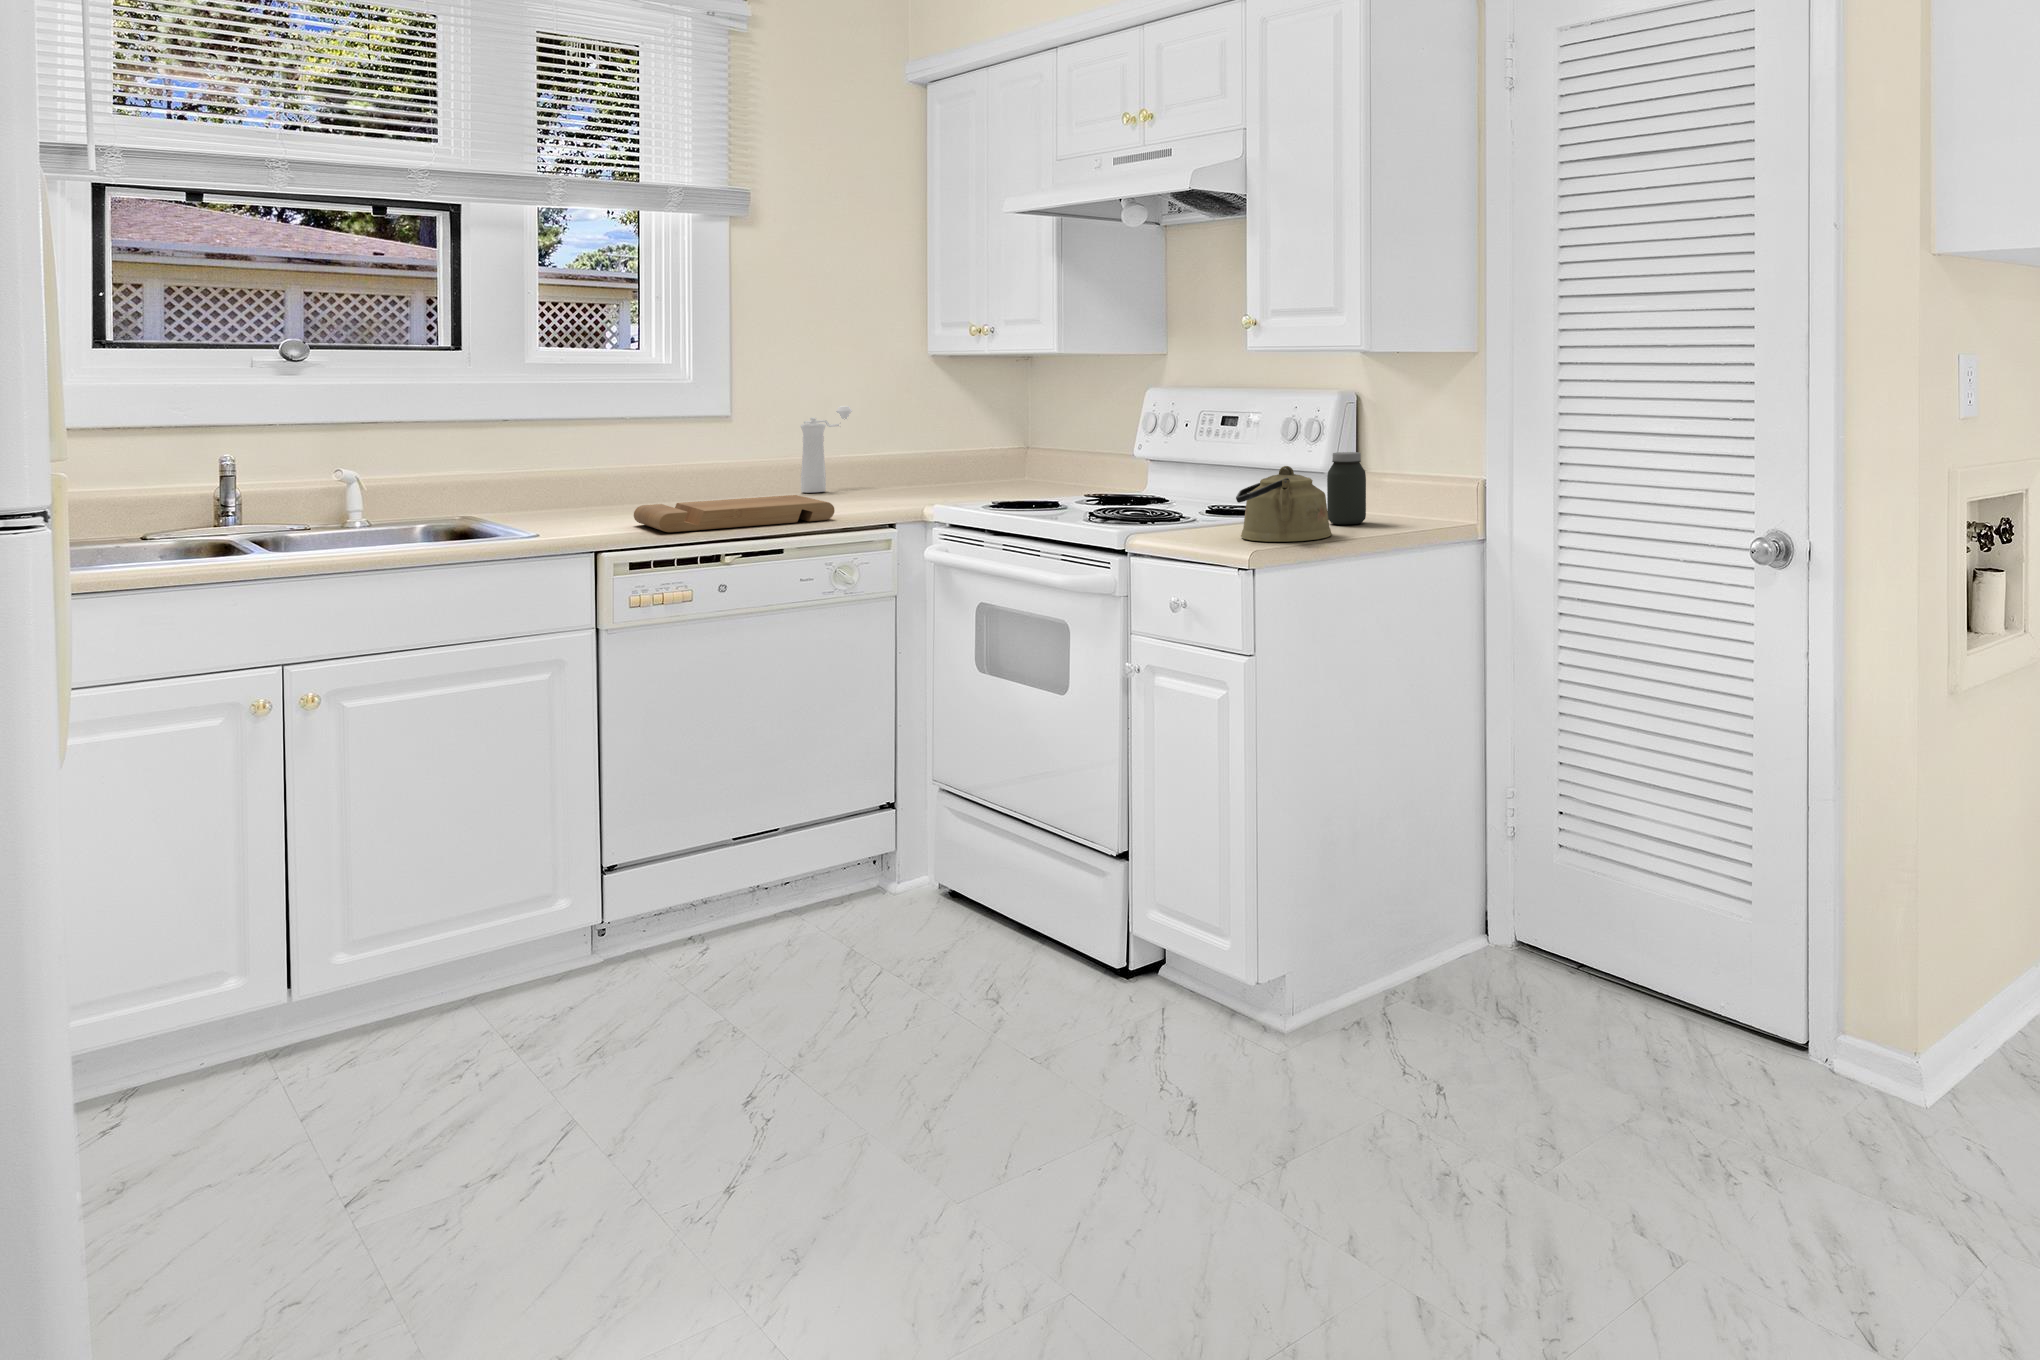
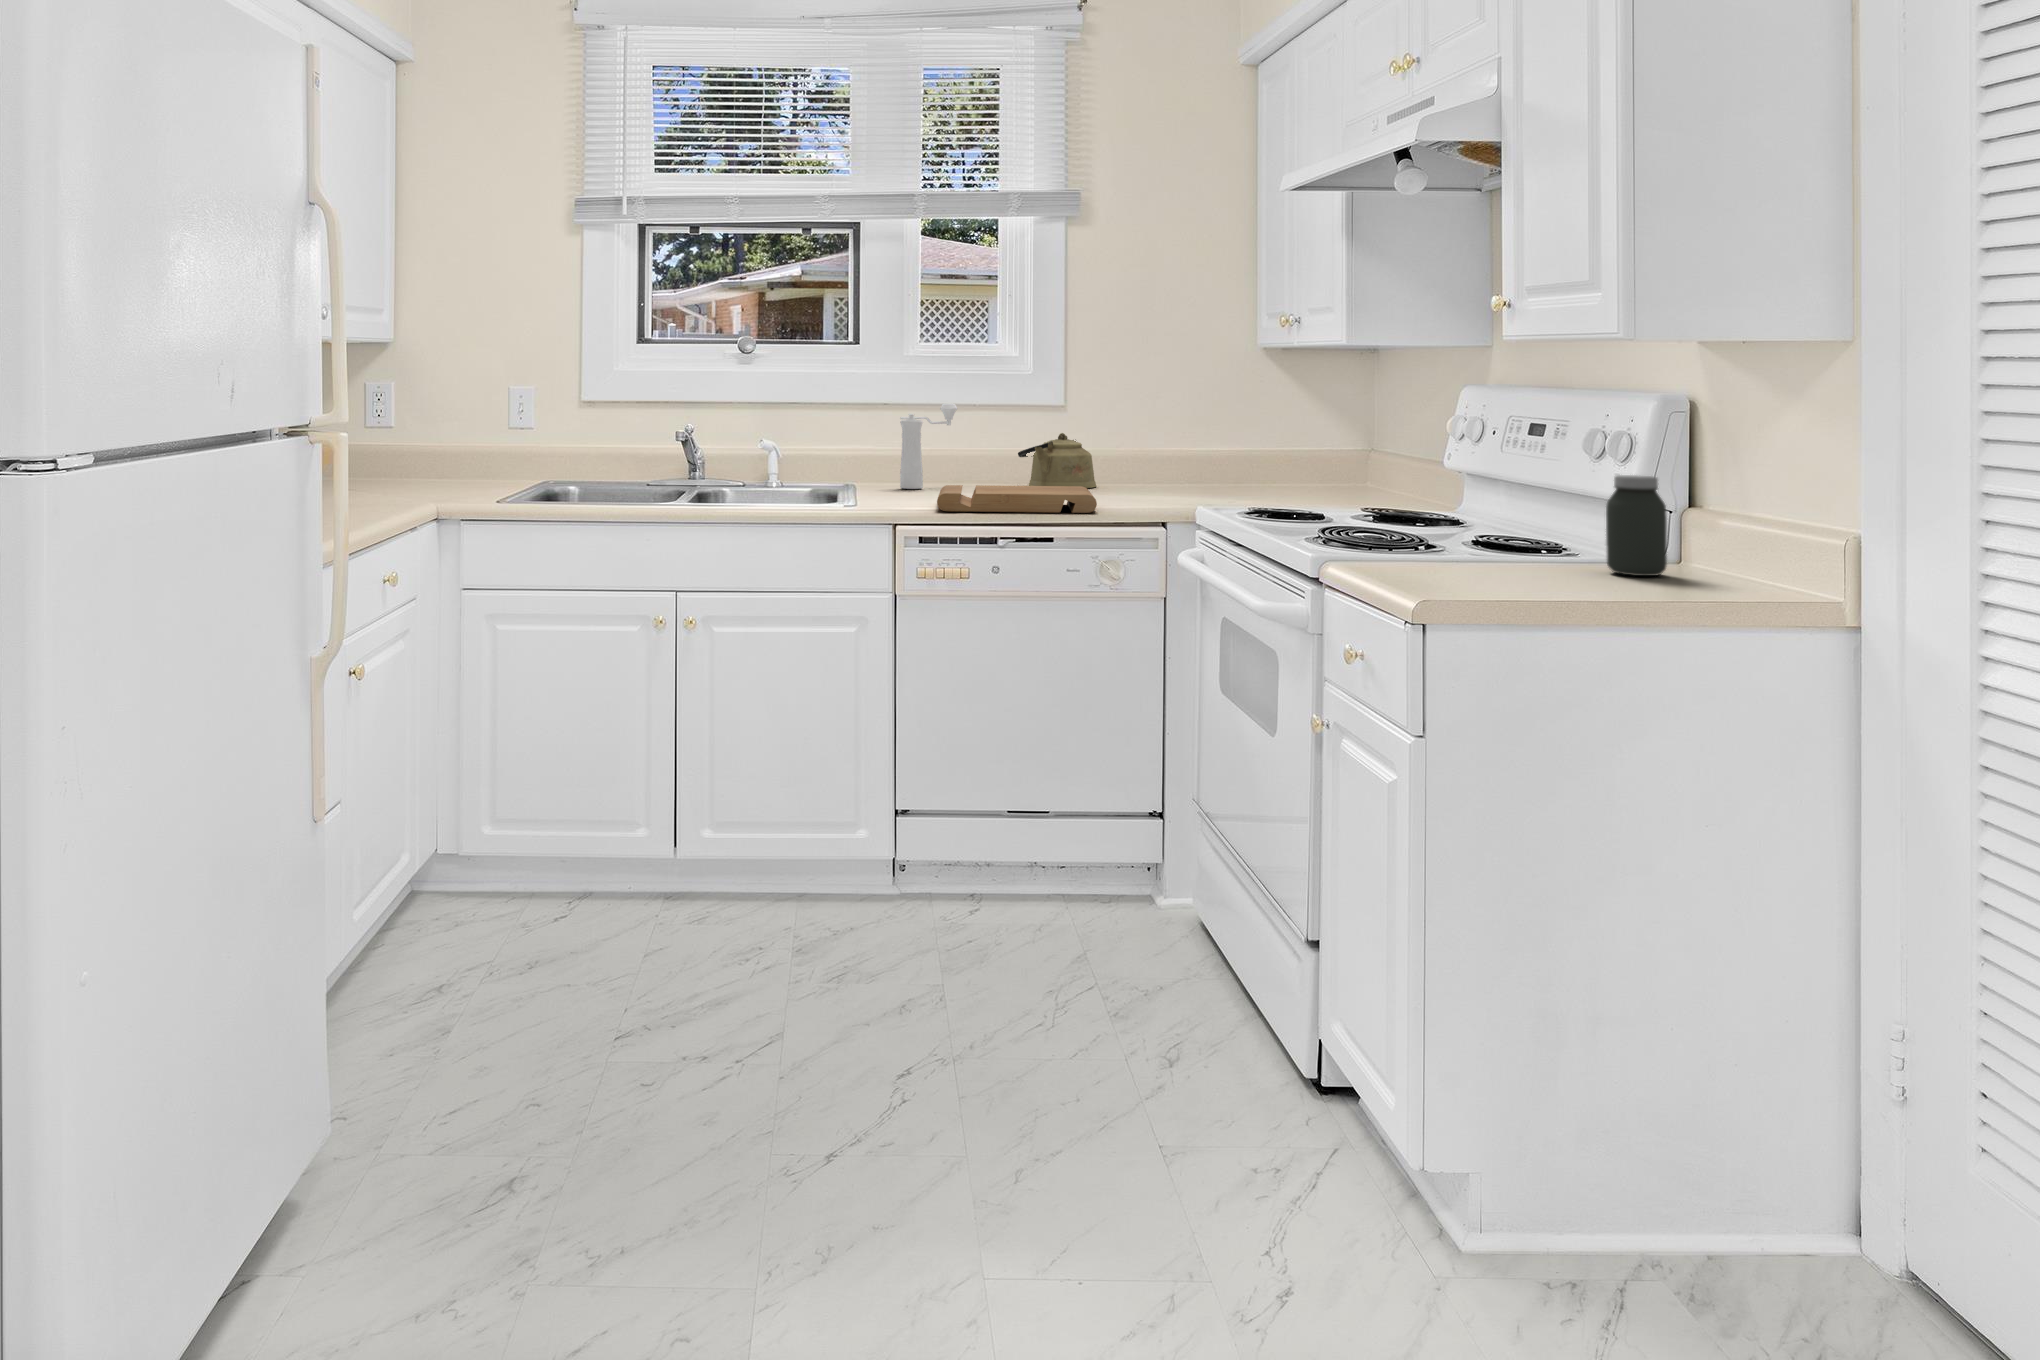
pepper mill: present [801,406,852,493] -> present [900,404,957,489]
kettle: present [1236,466,1332,542] -> present [1018,433,1096,488]

